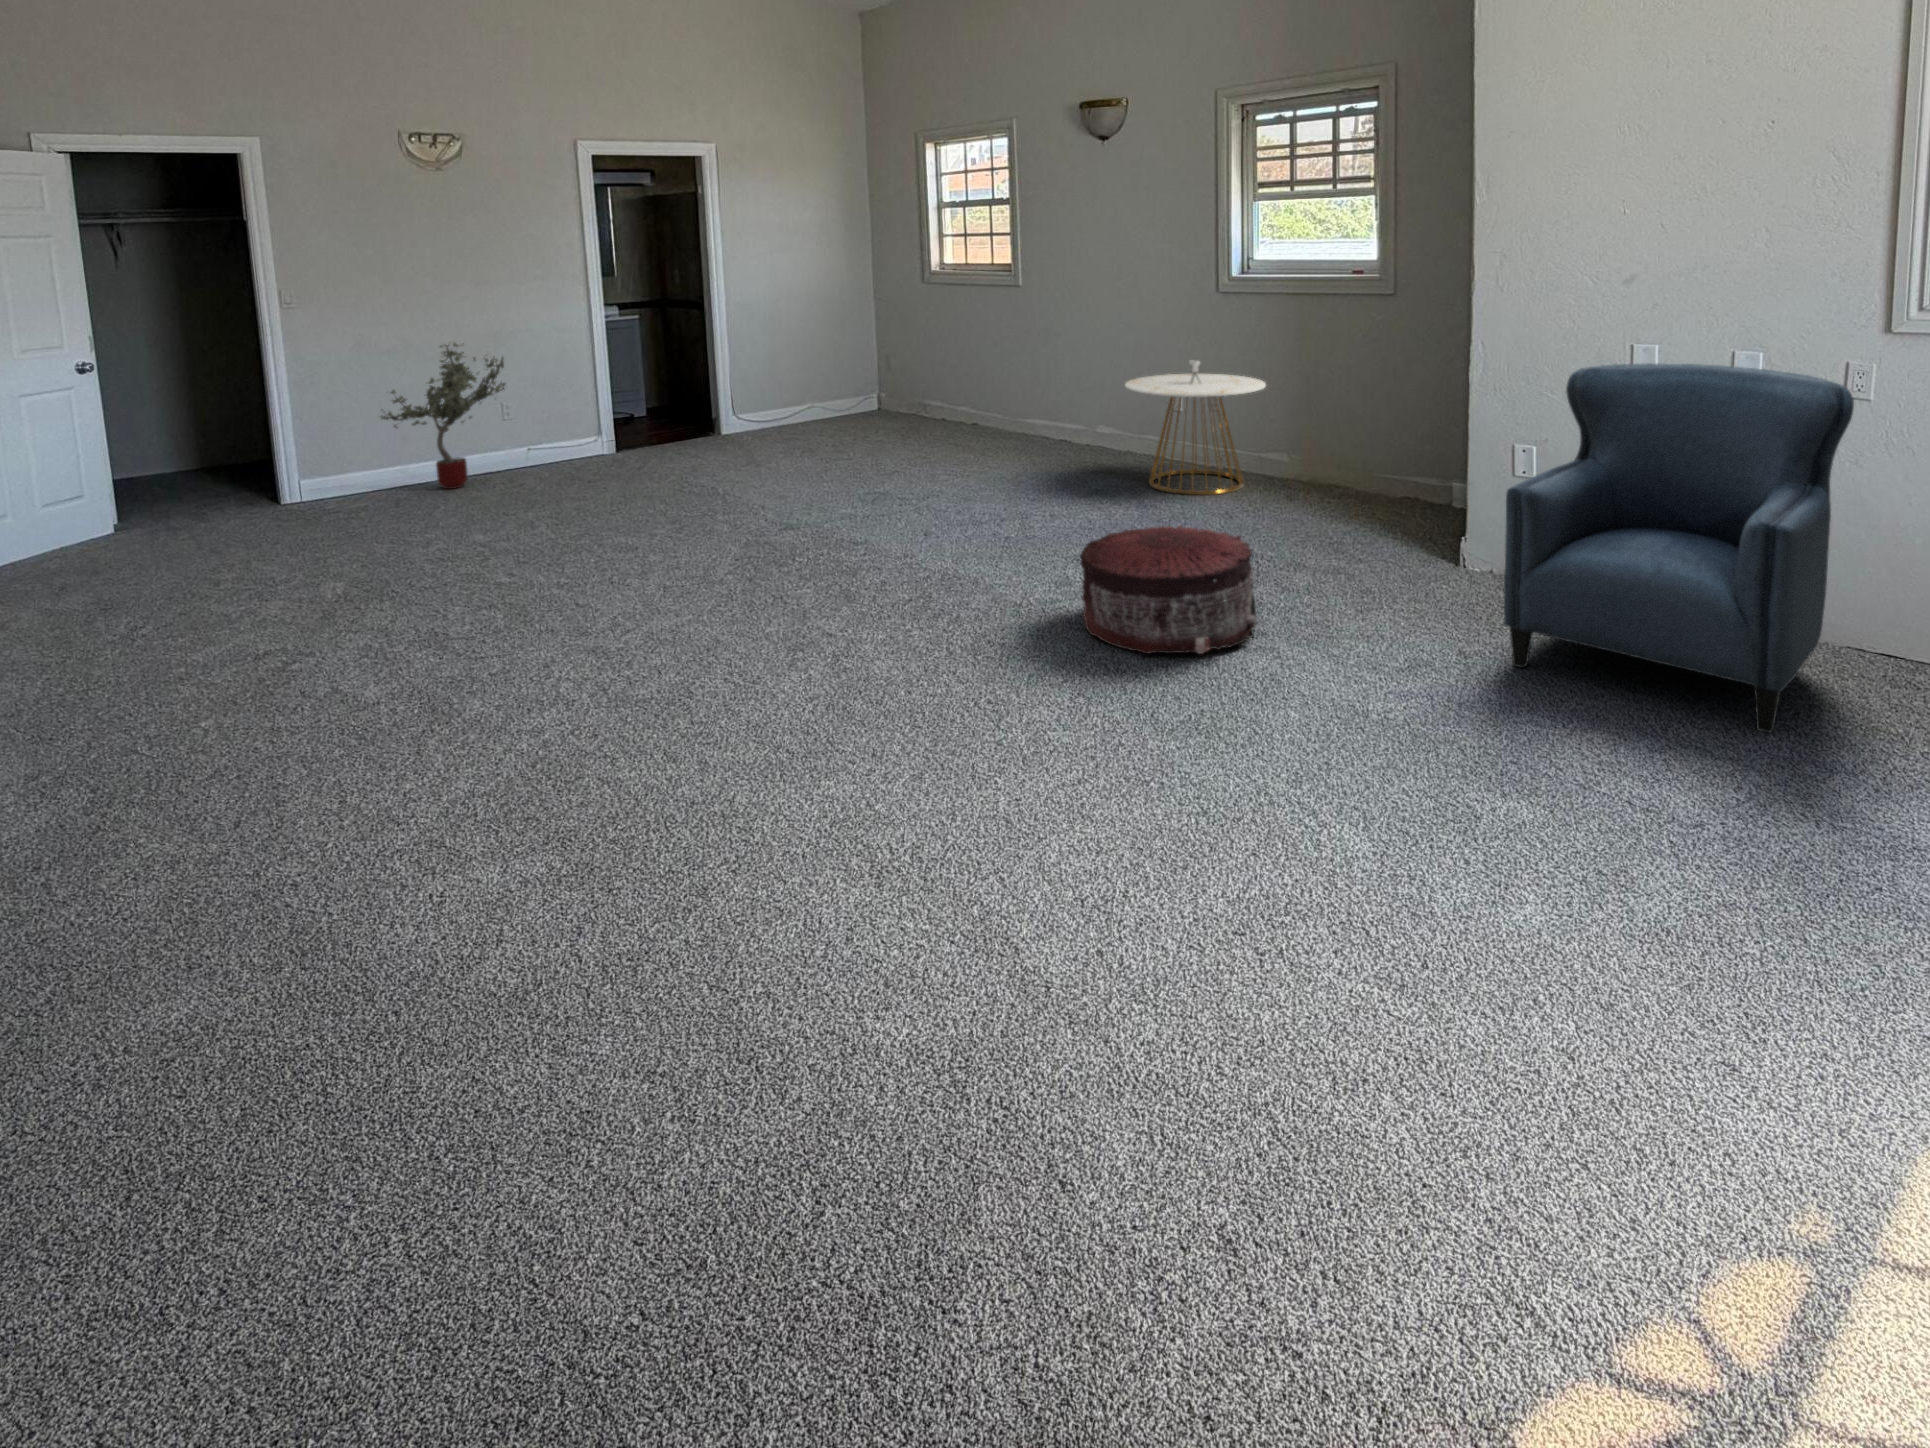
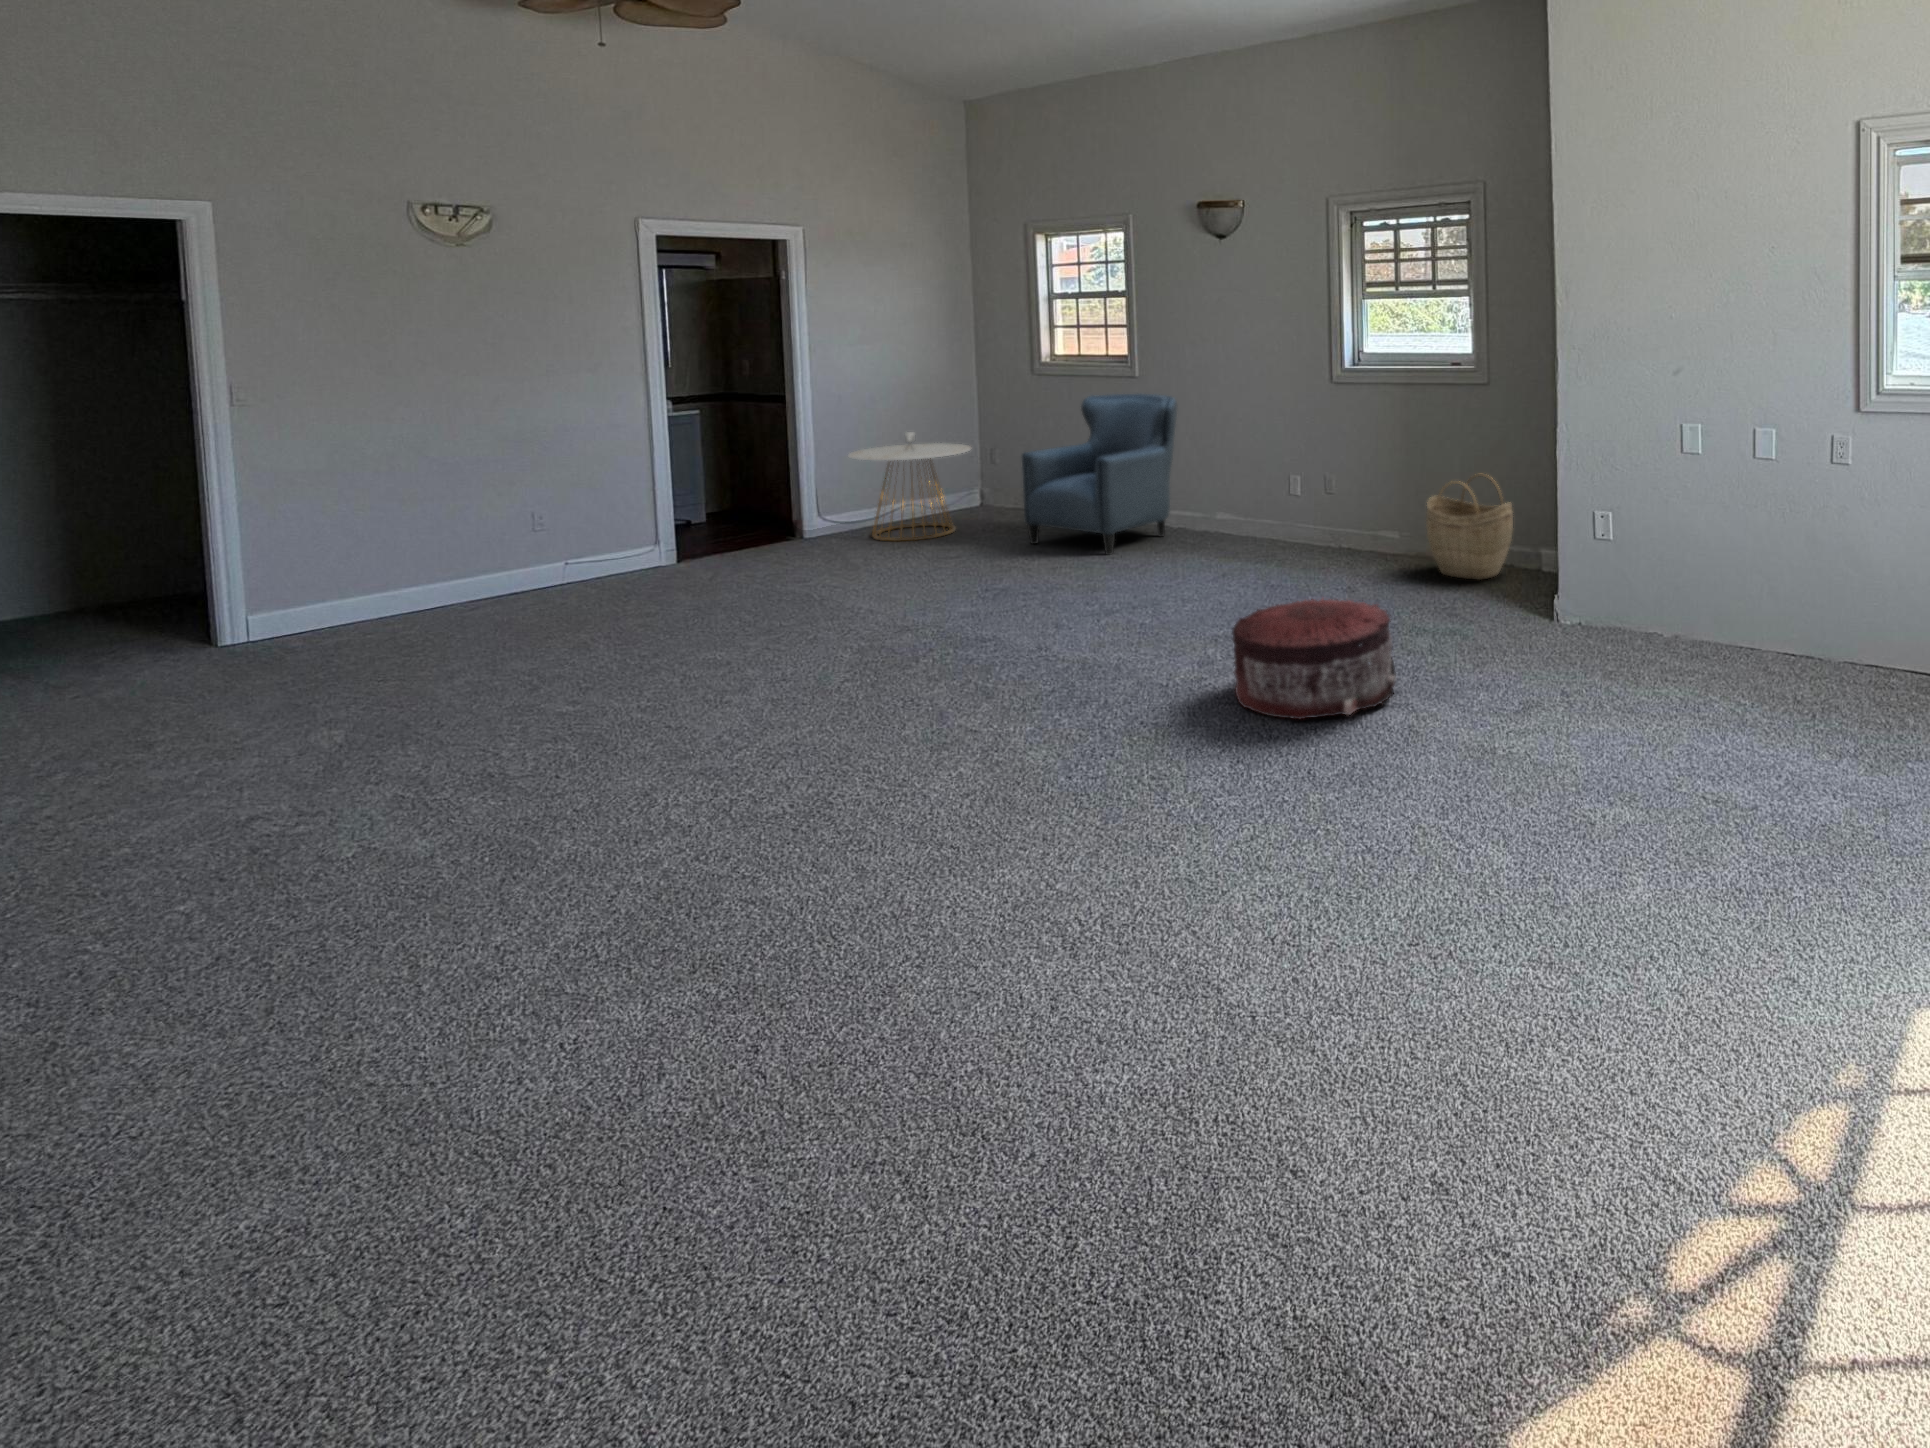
potted tree: present [381,343,505,489] -> none [361,439,543,615]
side table: present [1125,360,1266,495] -> present [849,432,971,542]
armchair: present [1504,363,1854,733] -> present [1022,393,1177,555]
woven basket: none [1311,395,1413,512] -> present [1426,474,1513,580]

